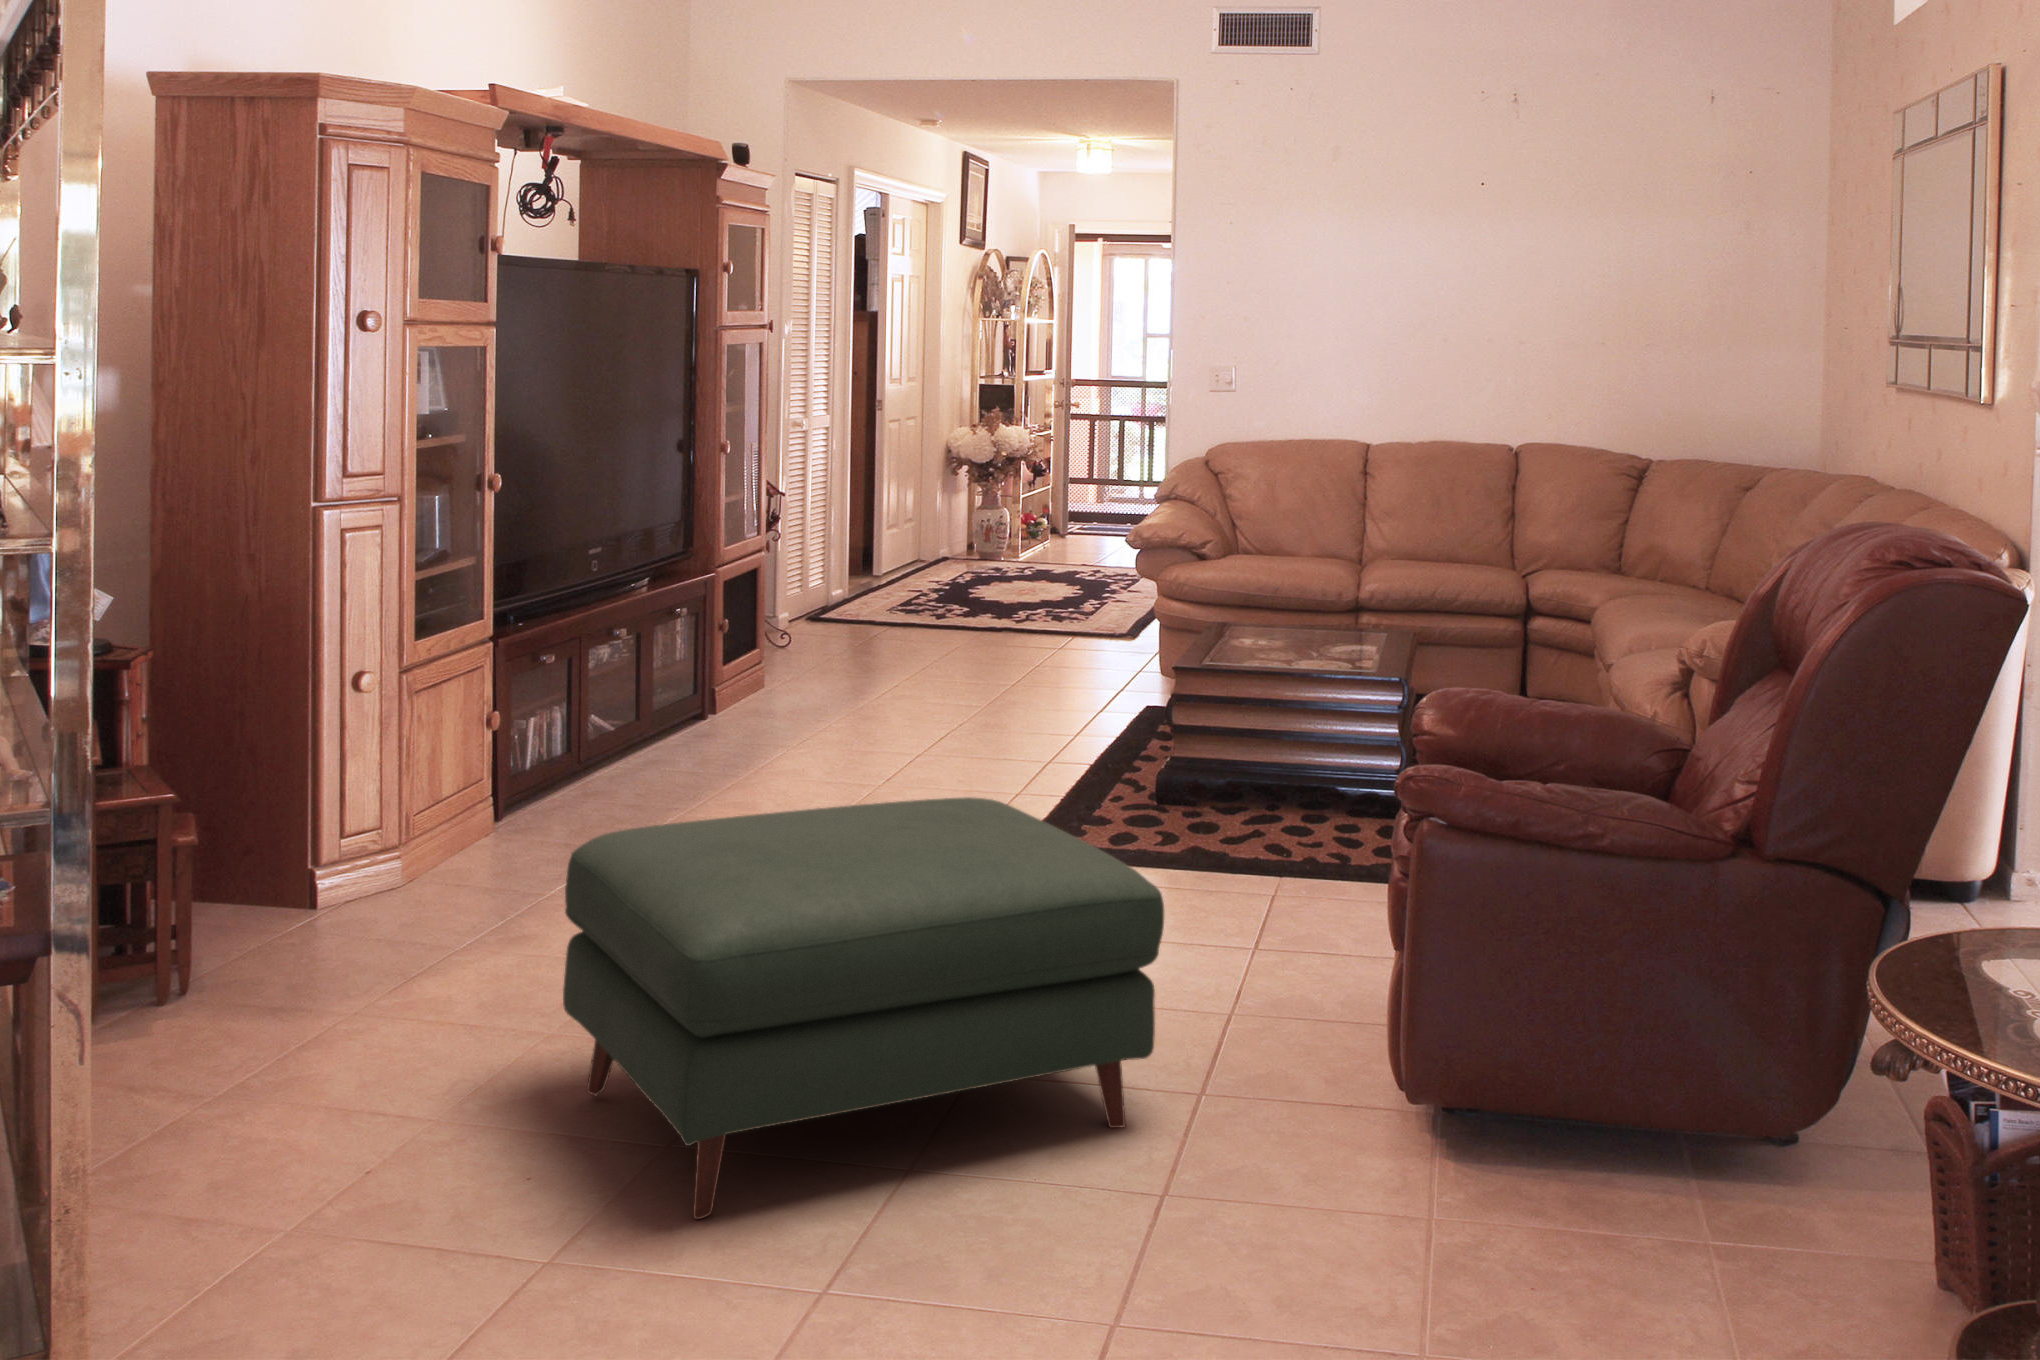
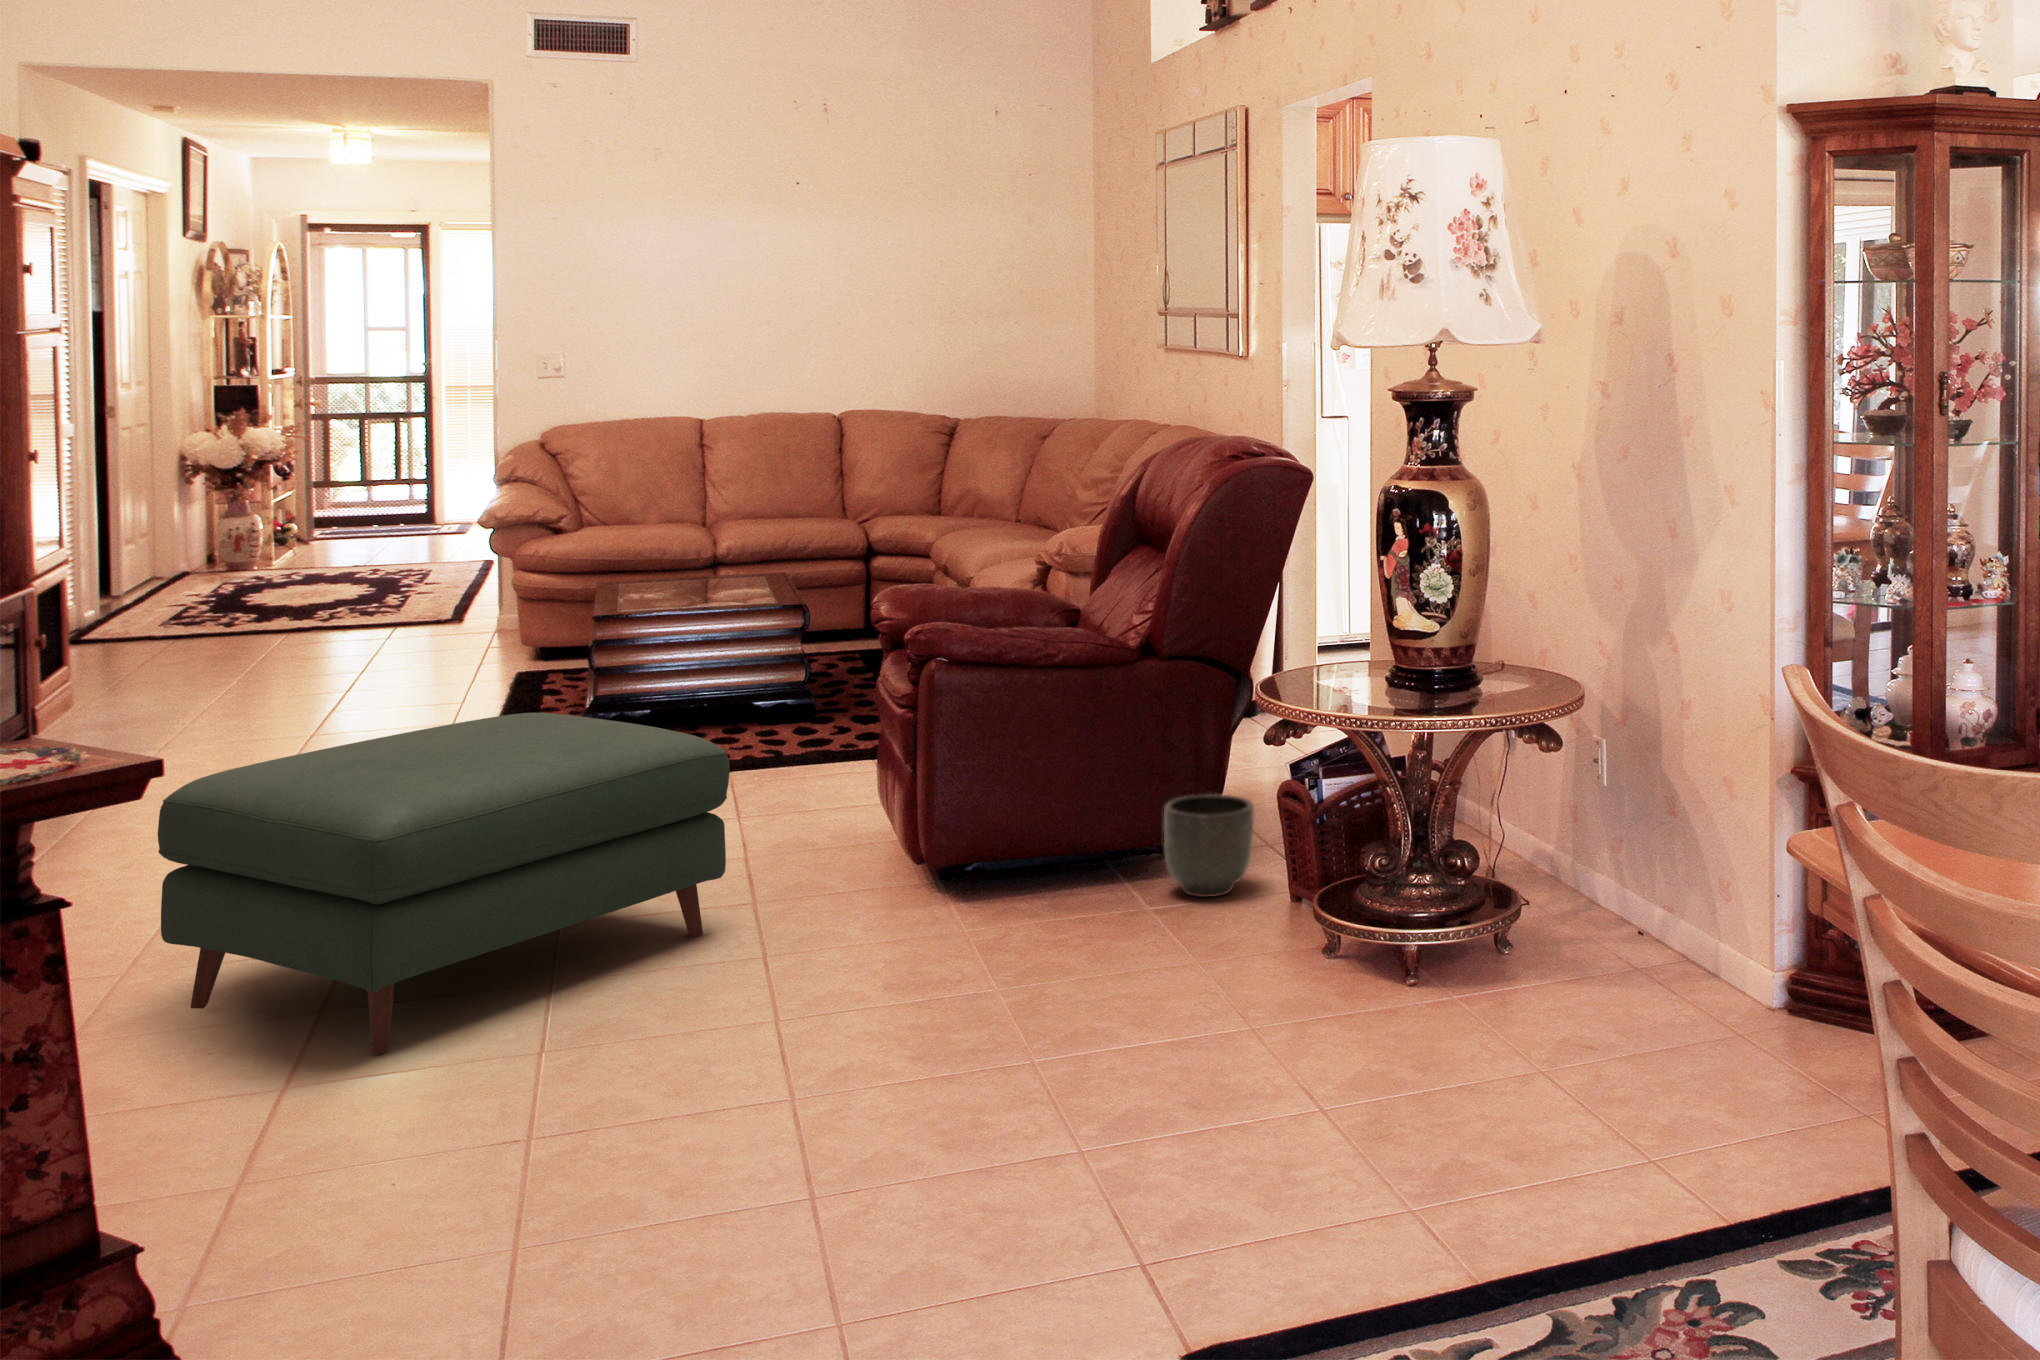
planter: none [1749,1075,1894,1249] -> present [1164,794,1254,897]

